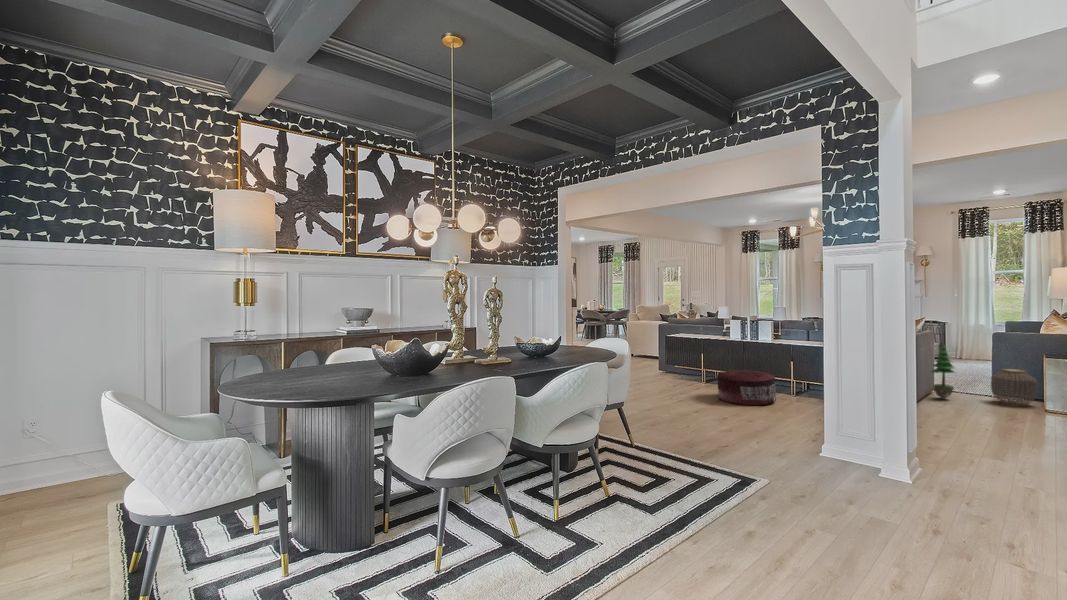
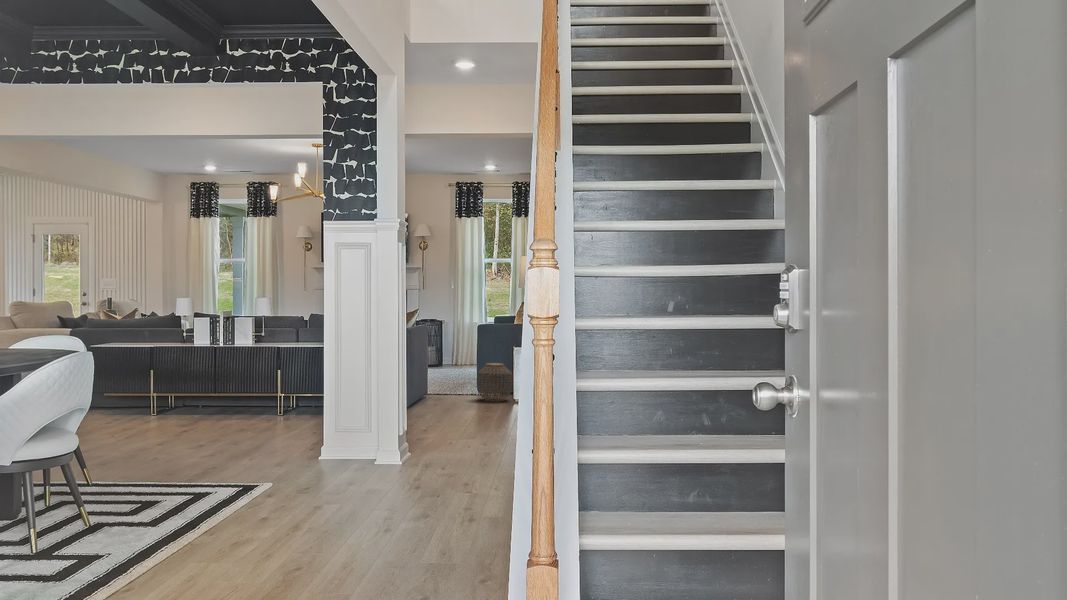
potted tree: present [932,344,955,399] -> none [425,338,448,402]
pouf: present [717,370,776,405] -> none [183,383,262,428]

